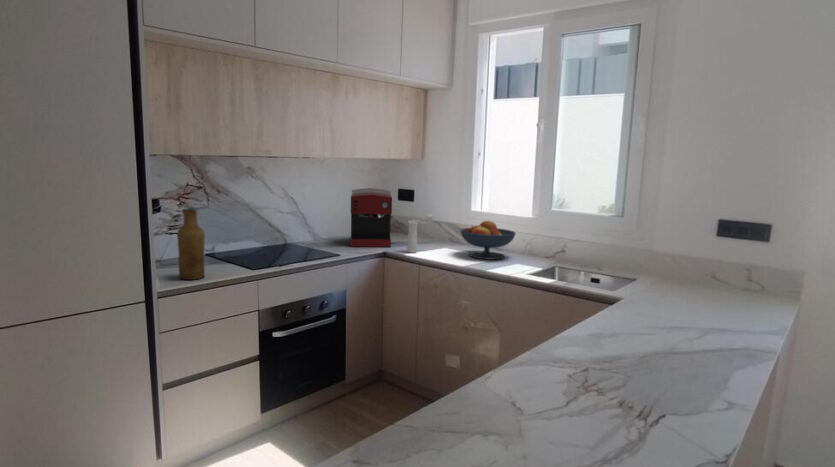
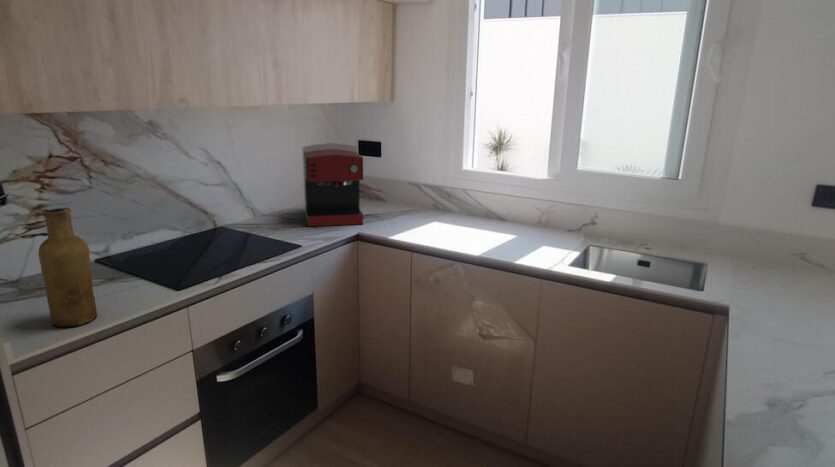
pepper mill: present [407,214,433,253] -> none [389,179,421,234]
fruit bowl: present [460,221,516,259] -> none [459,184,533,239]

